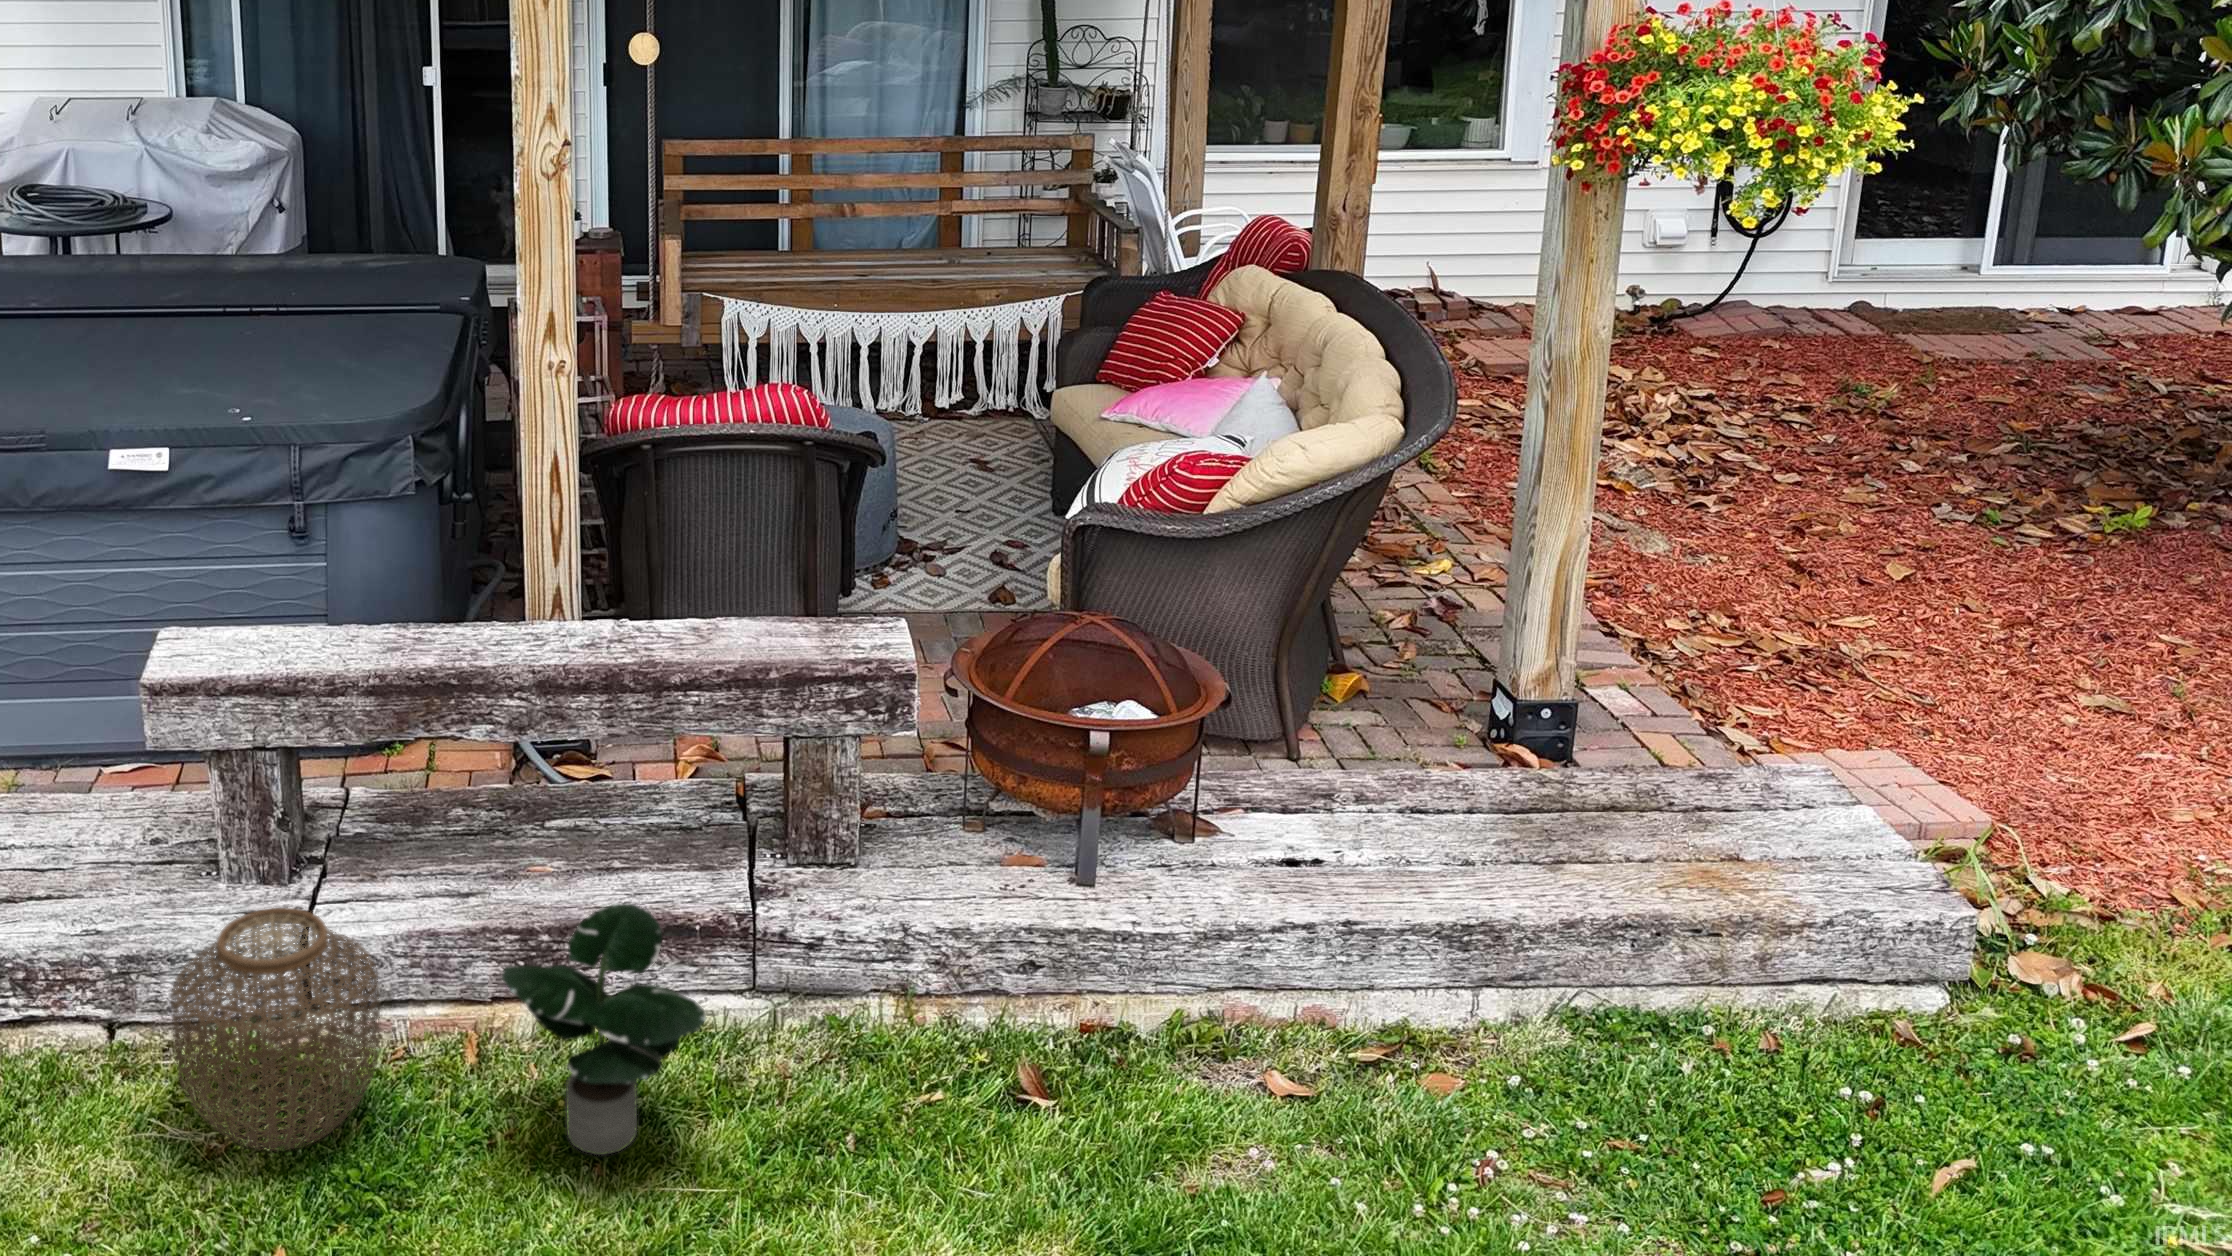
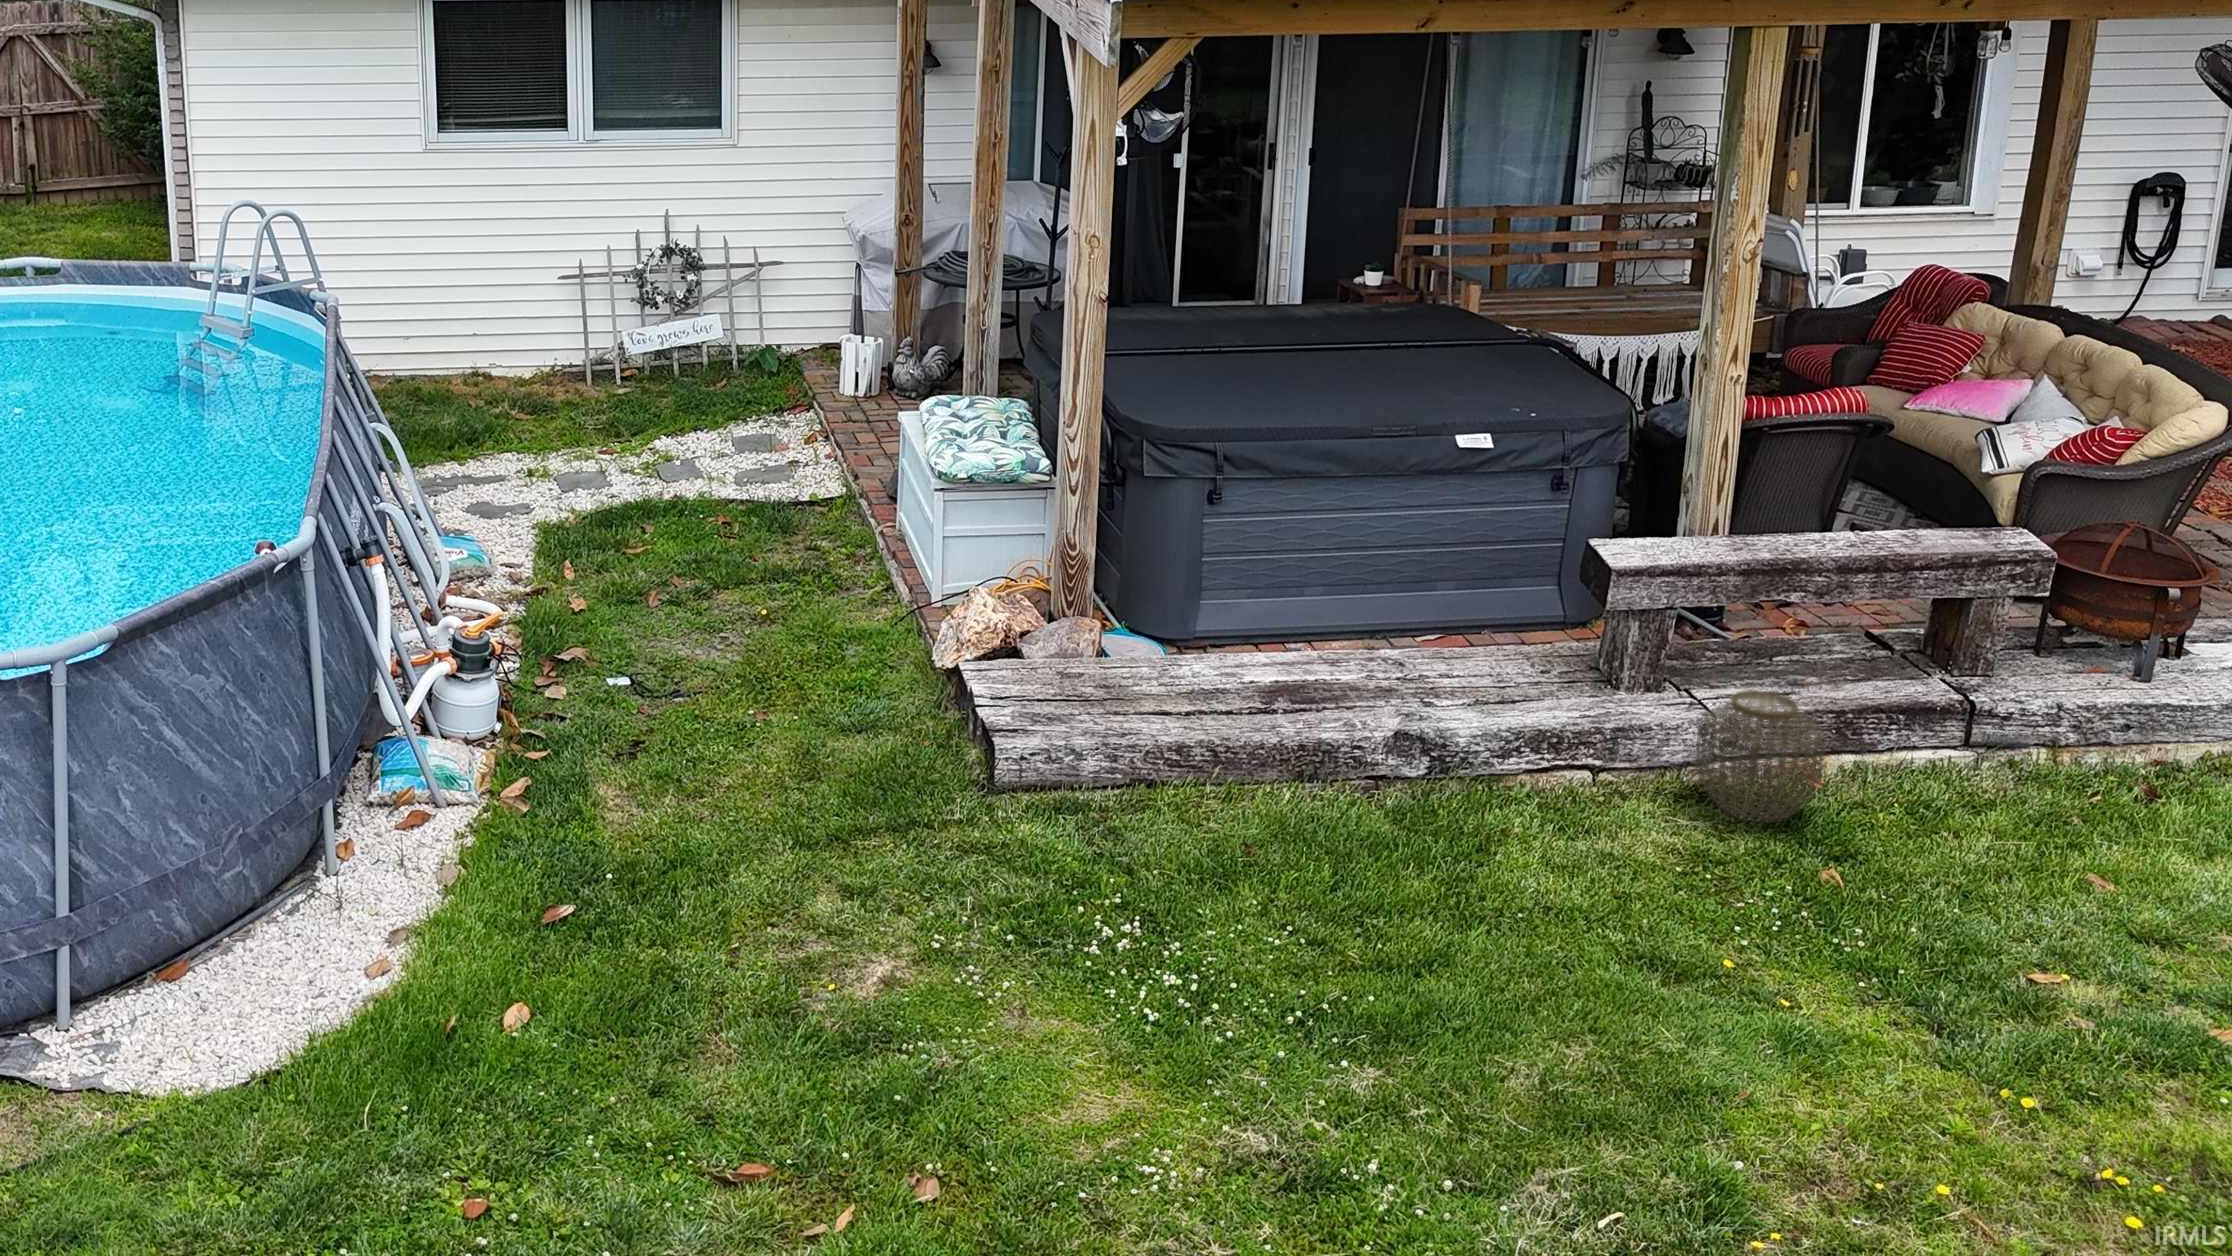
potted plant: present [502,904,706,1155] -> none [1896,685,2034,821]

